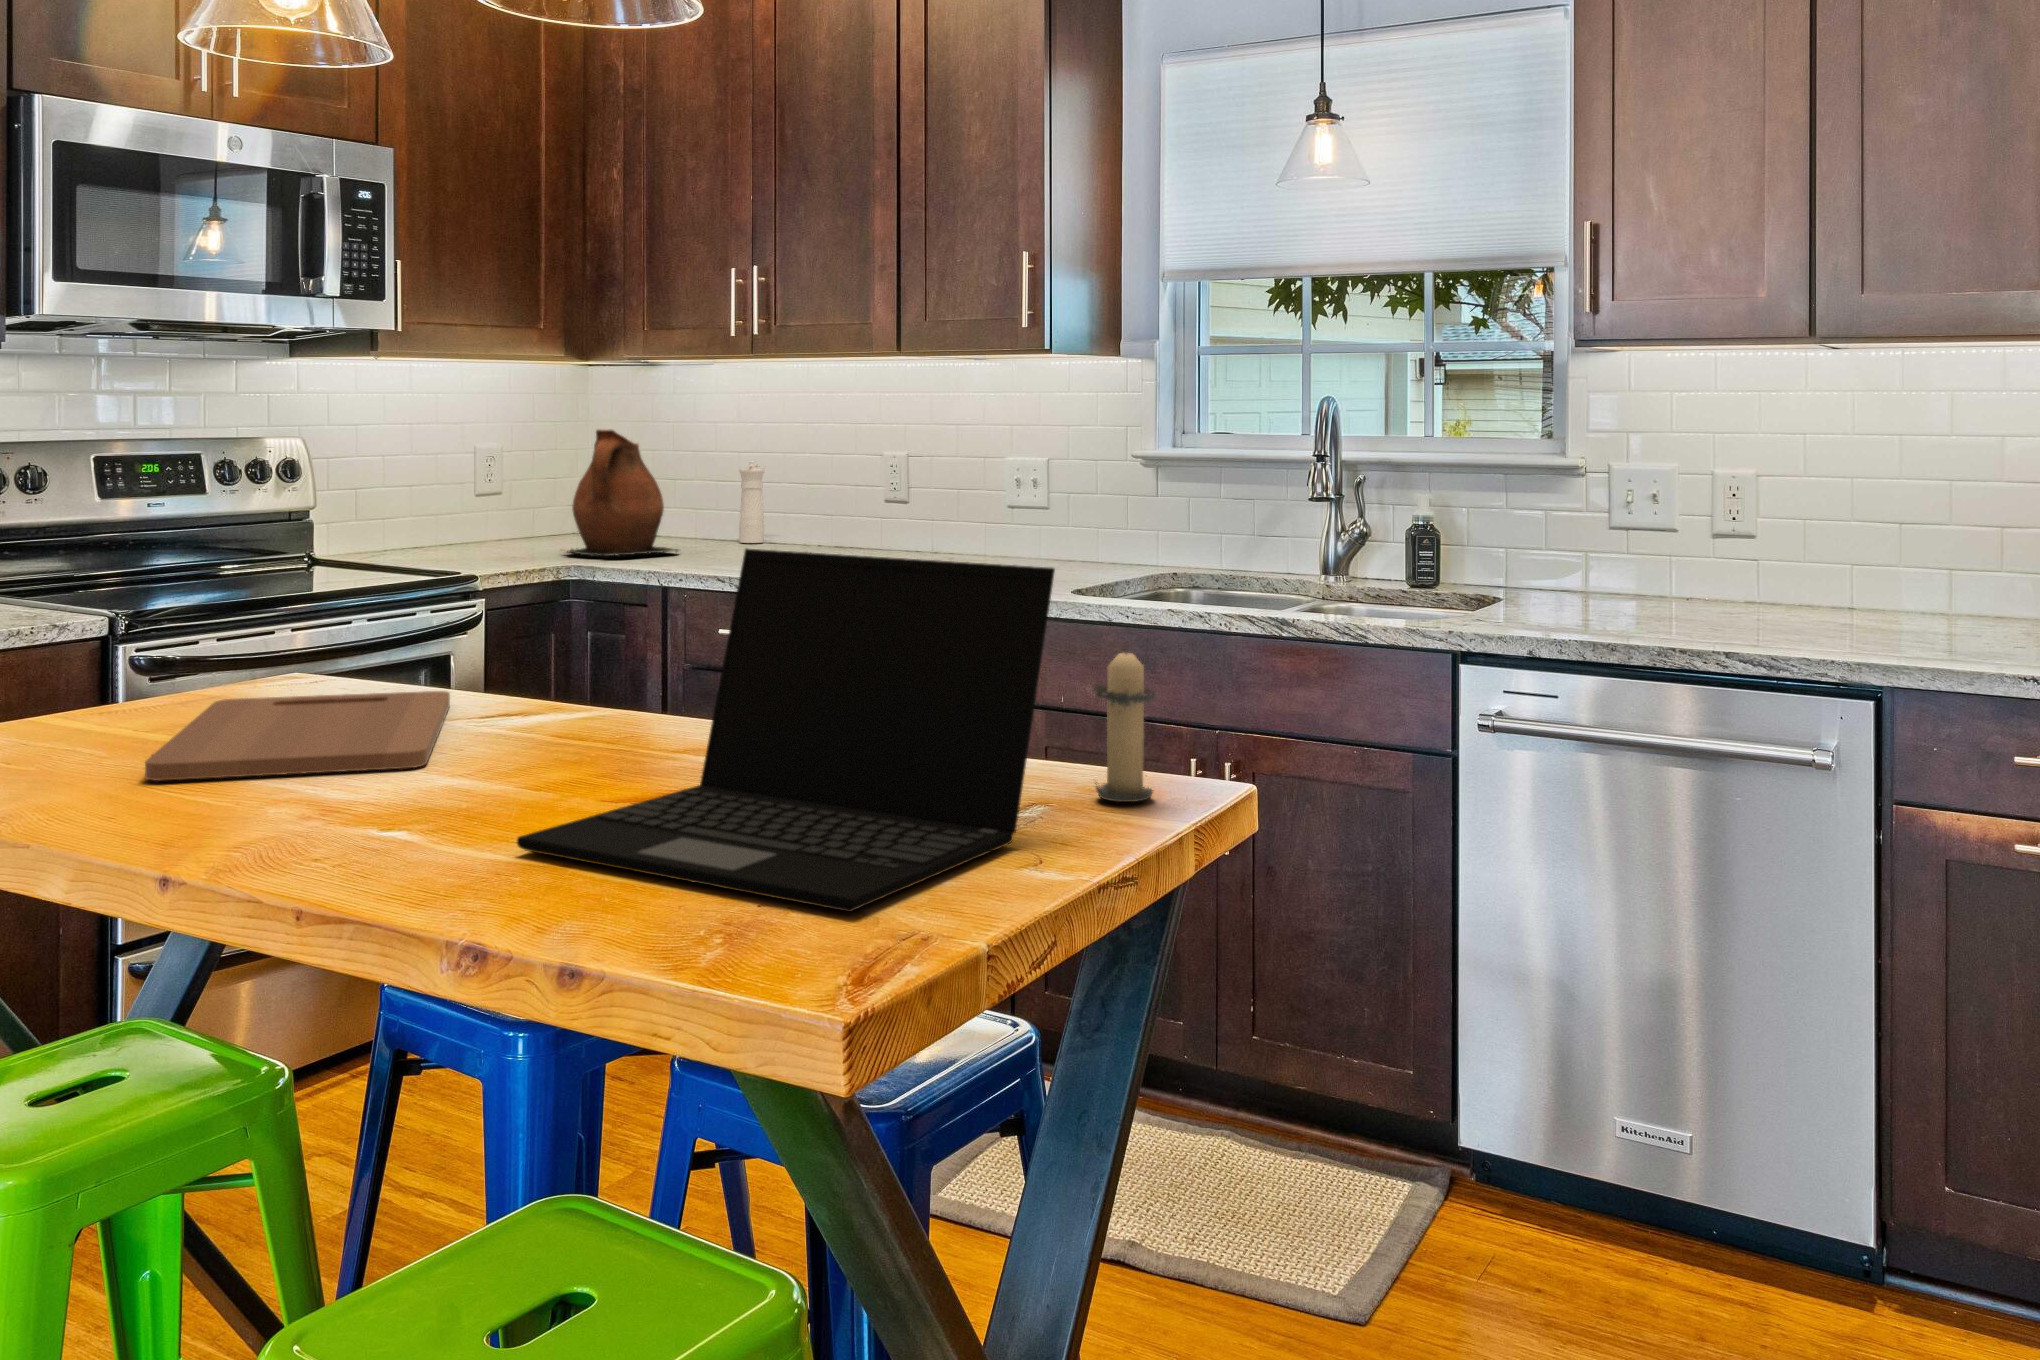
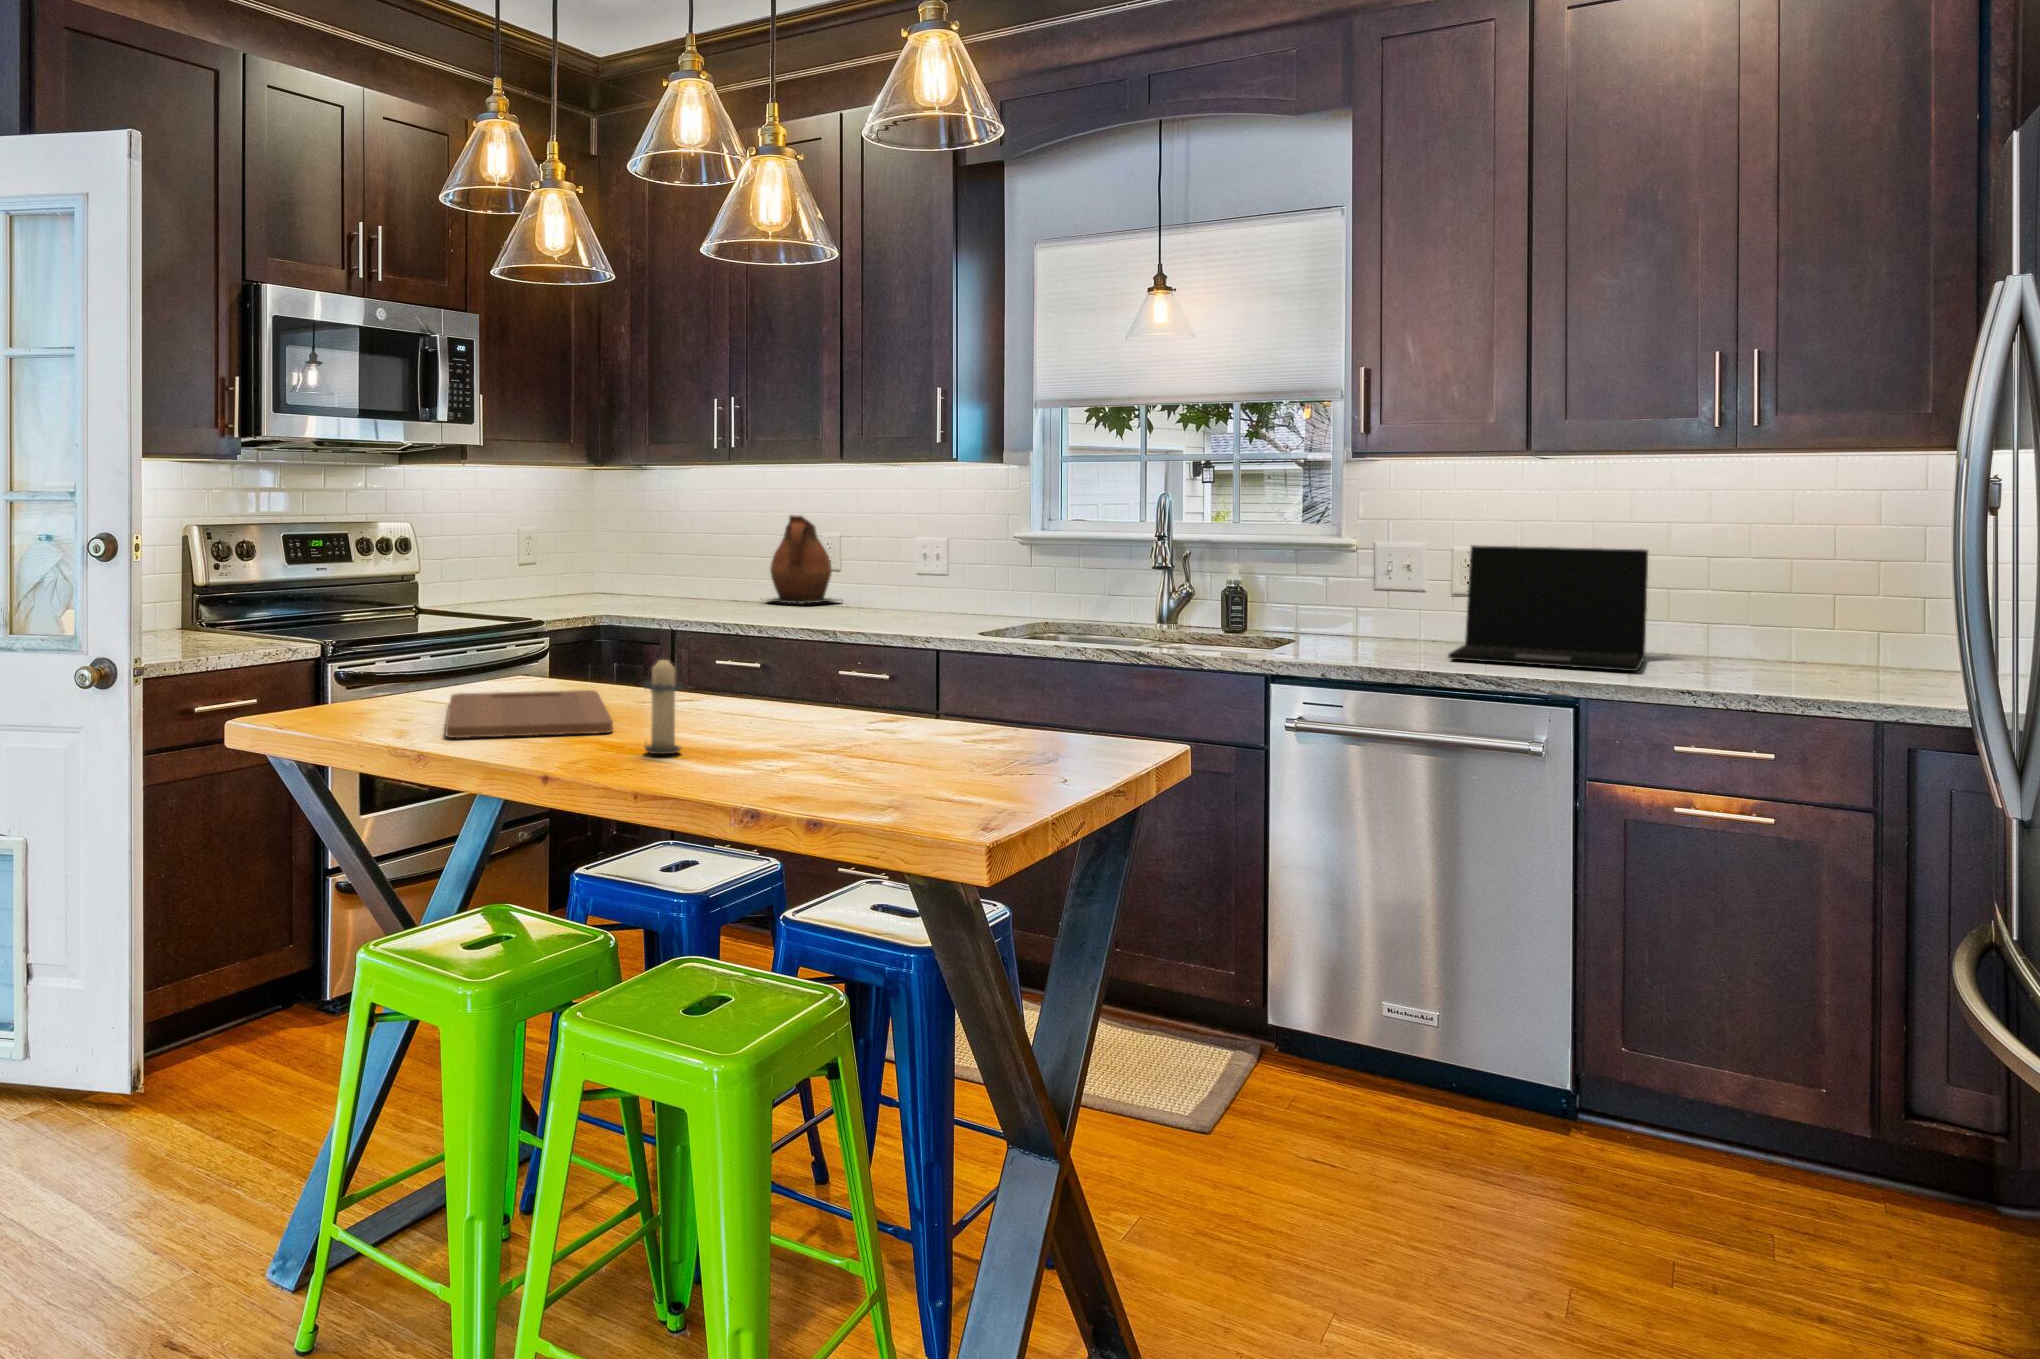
ceramic pitcher: present [567,429,679,556] -> present [768,515,842,604]
pepper mill: present [739,461,765,543] -> none [716,531,737,600]
laptop: present [517,549,1055,912] -> present [1448,545,1648,671]
candle: present [1094,643,1157,802] -> present [644,659,682,754]

